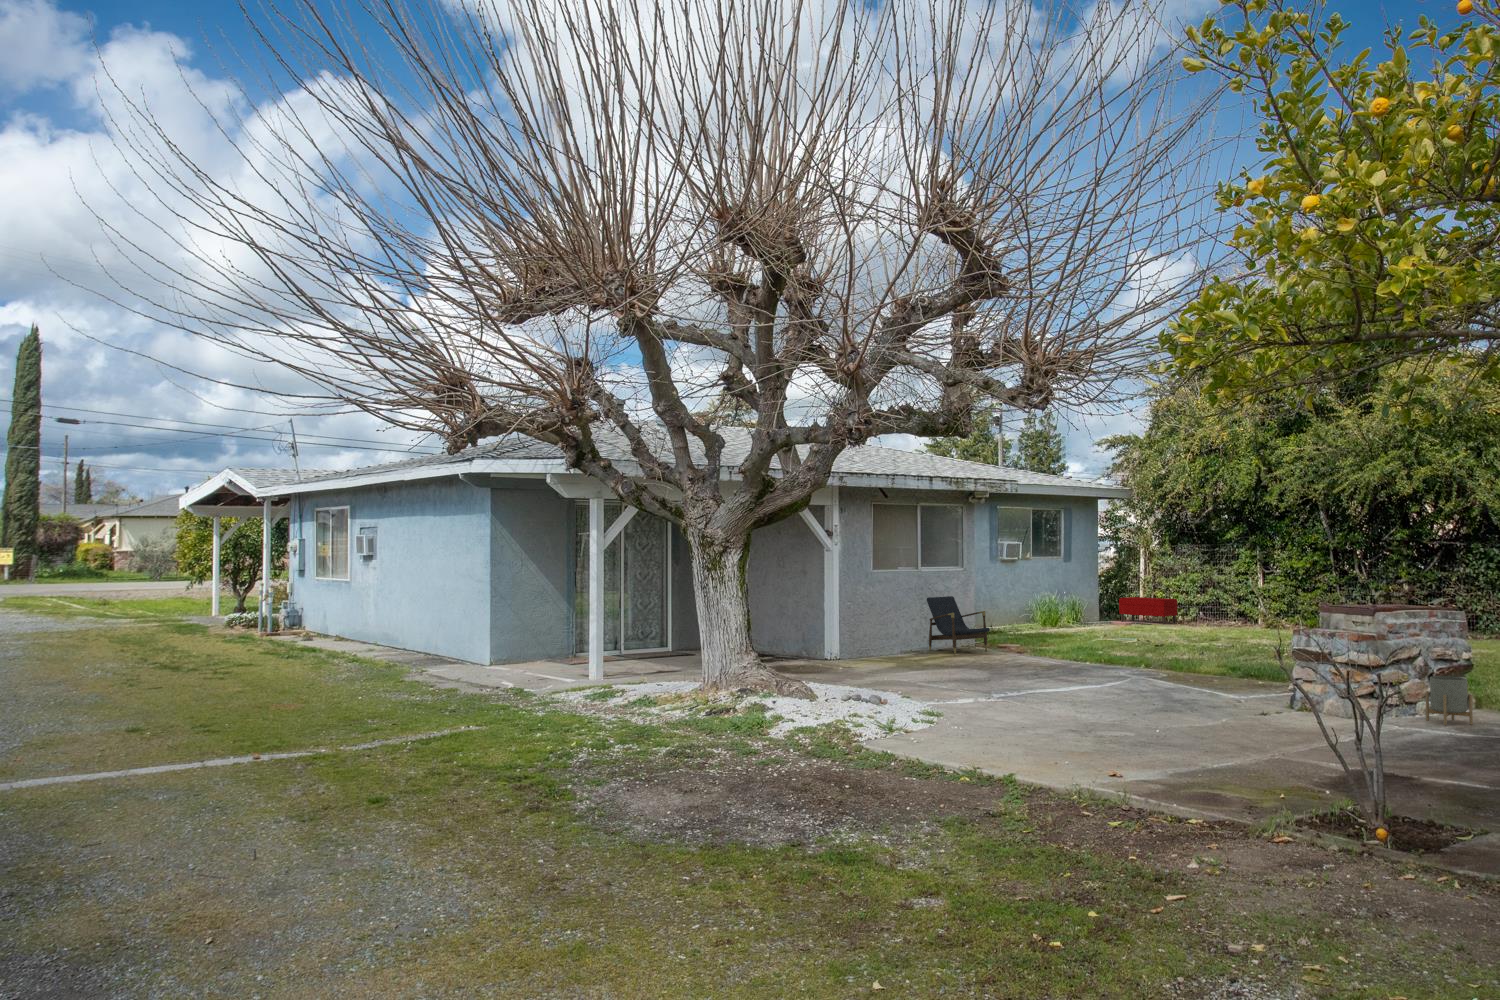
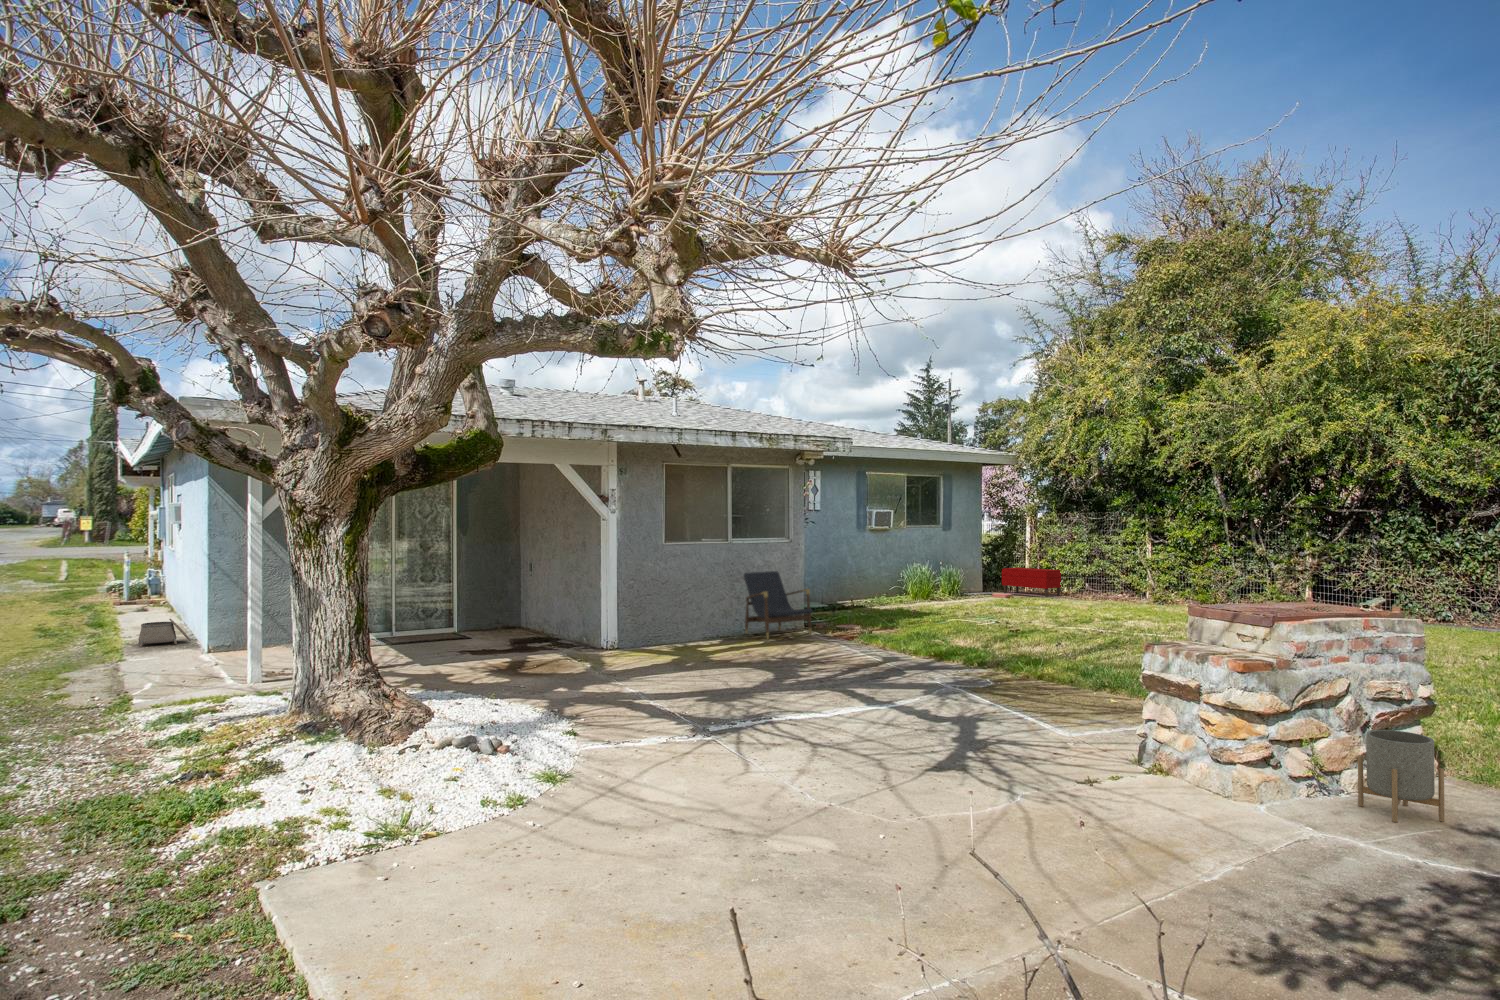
basket: none [420,637,463,660] -> present [138,619,191,647]

